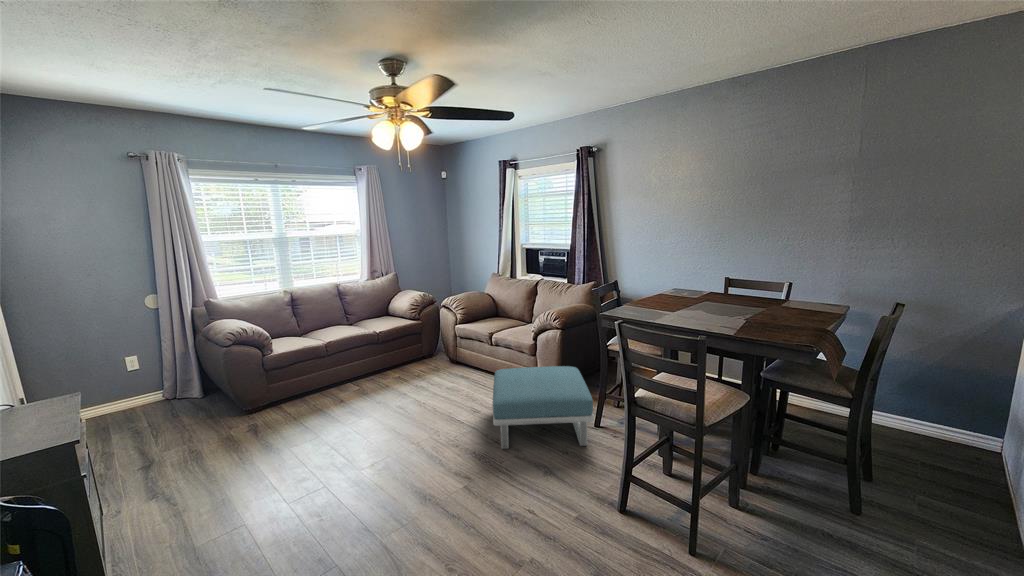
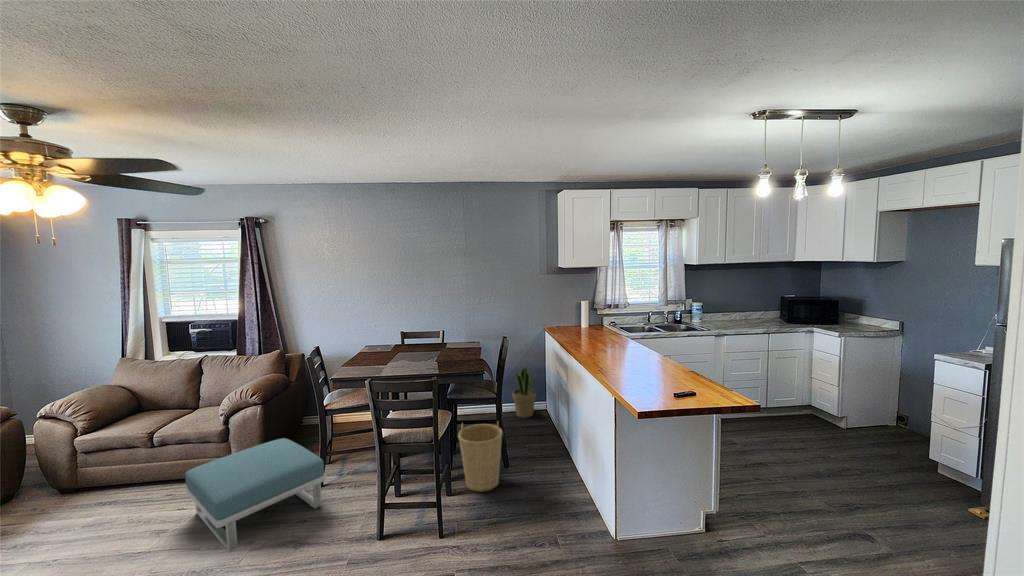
potted plant: none [905,368,976,452] -> present [512,368,538,418]
basket: none [758,417,840,531] -> present [458,422,503,491]

